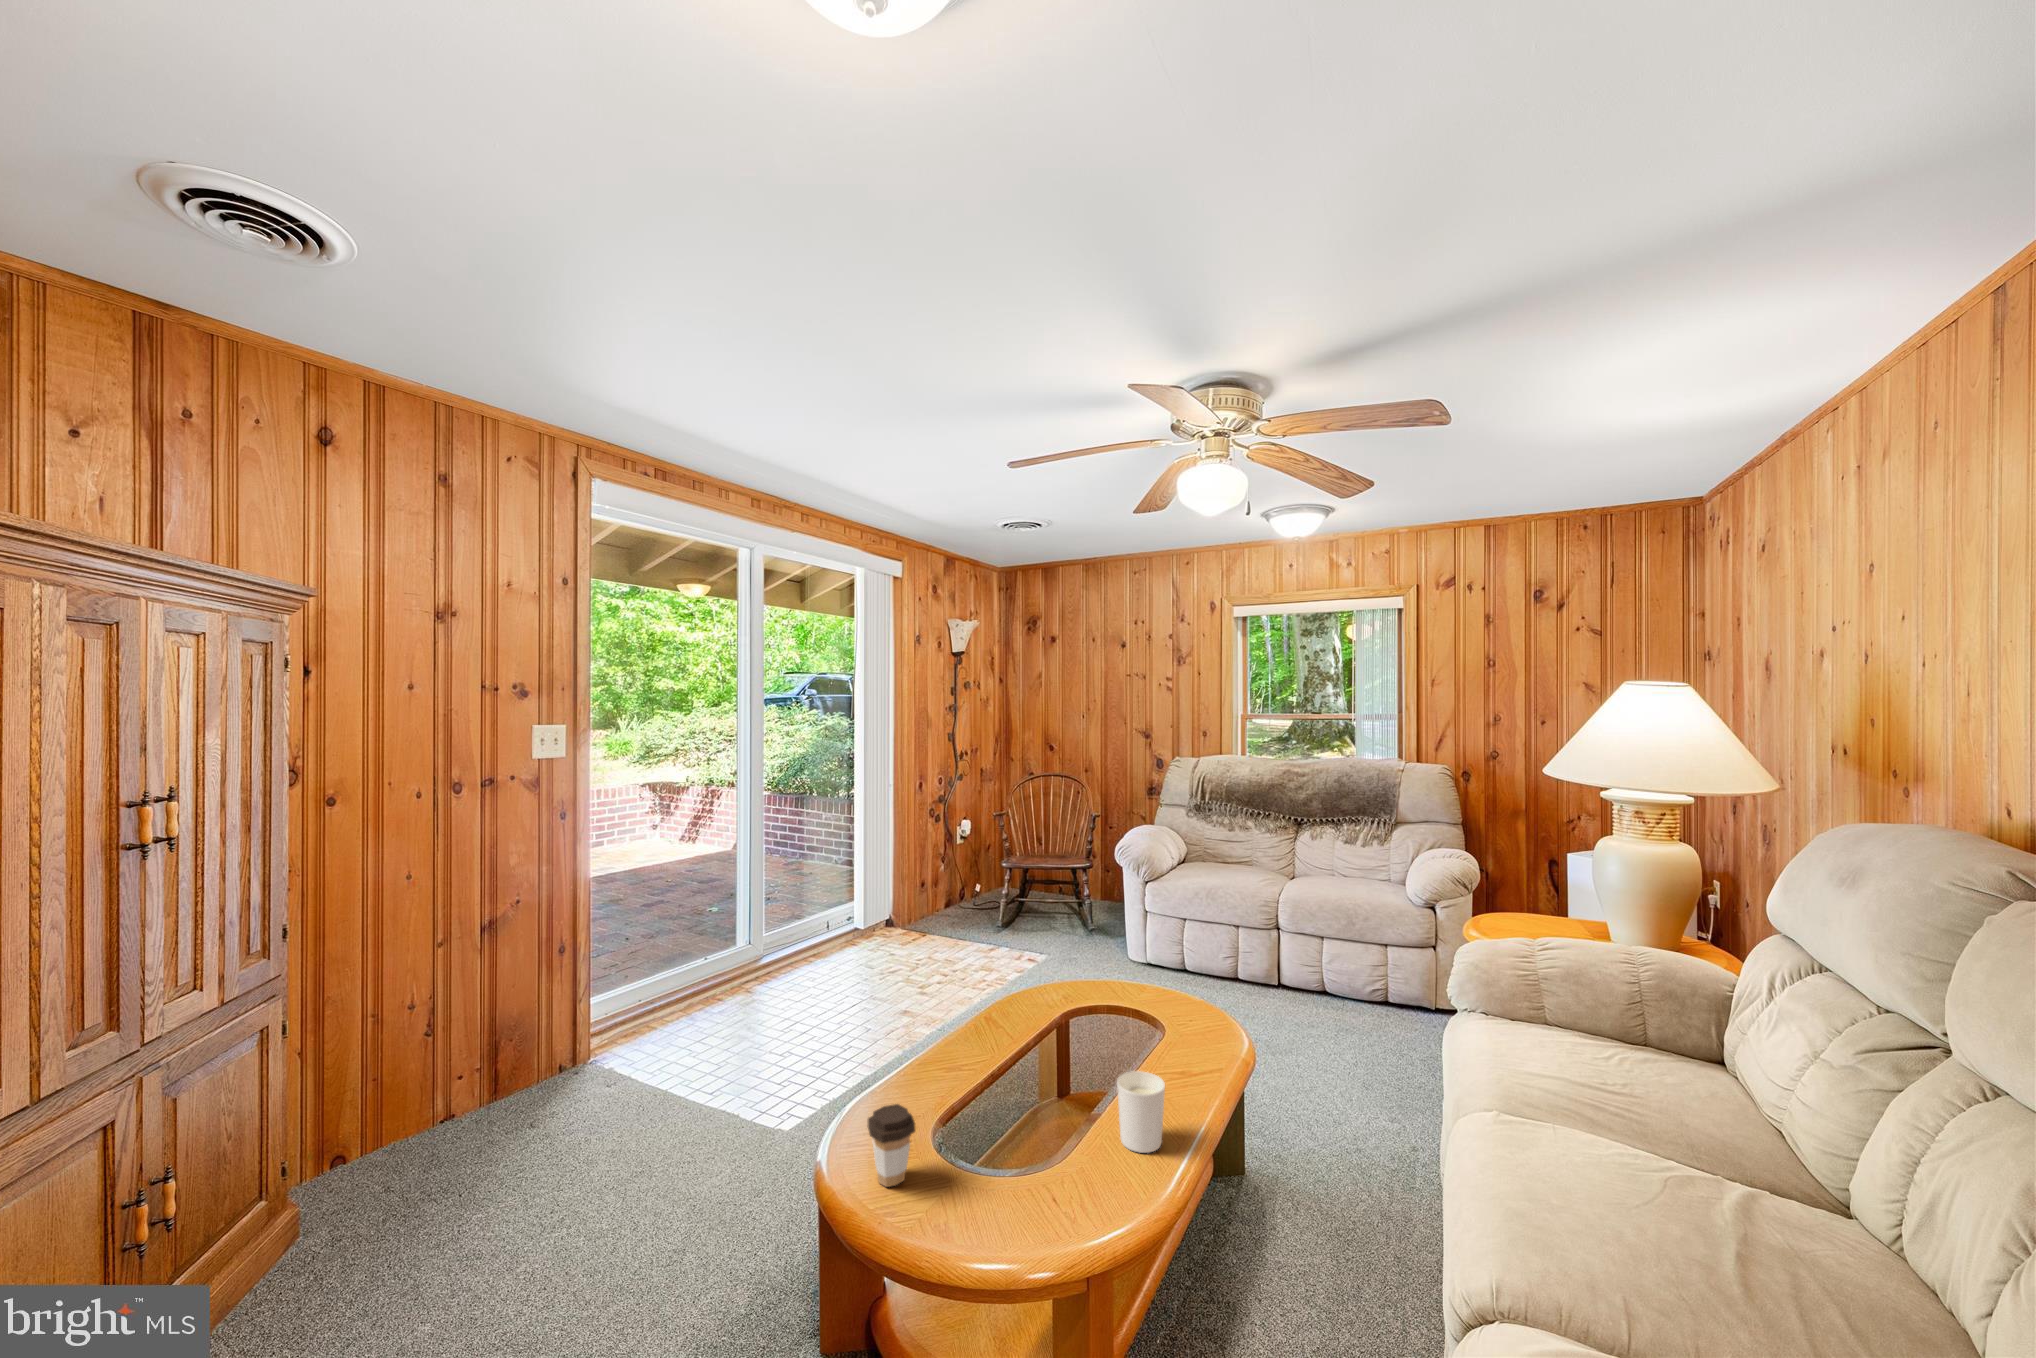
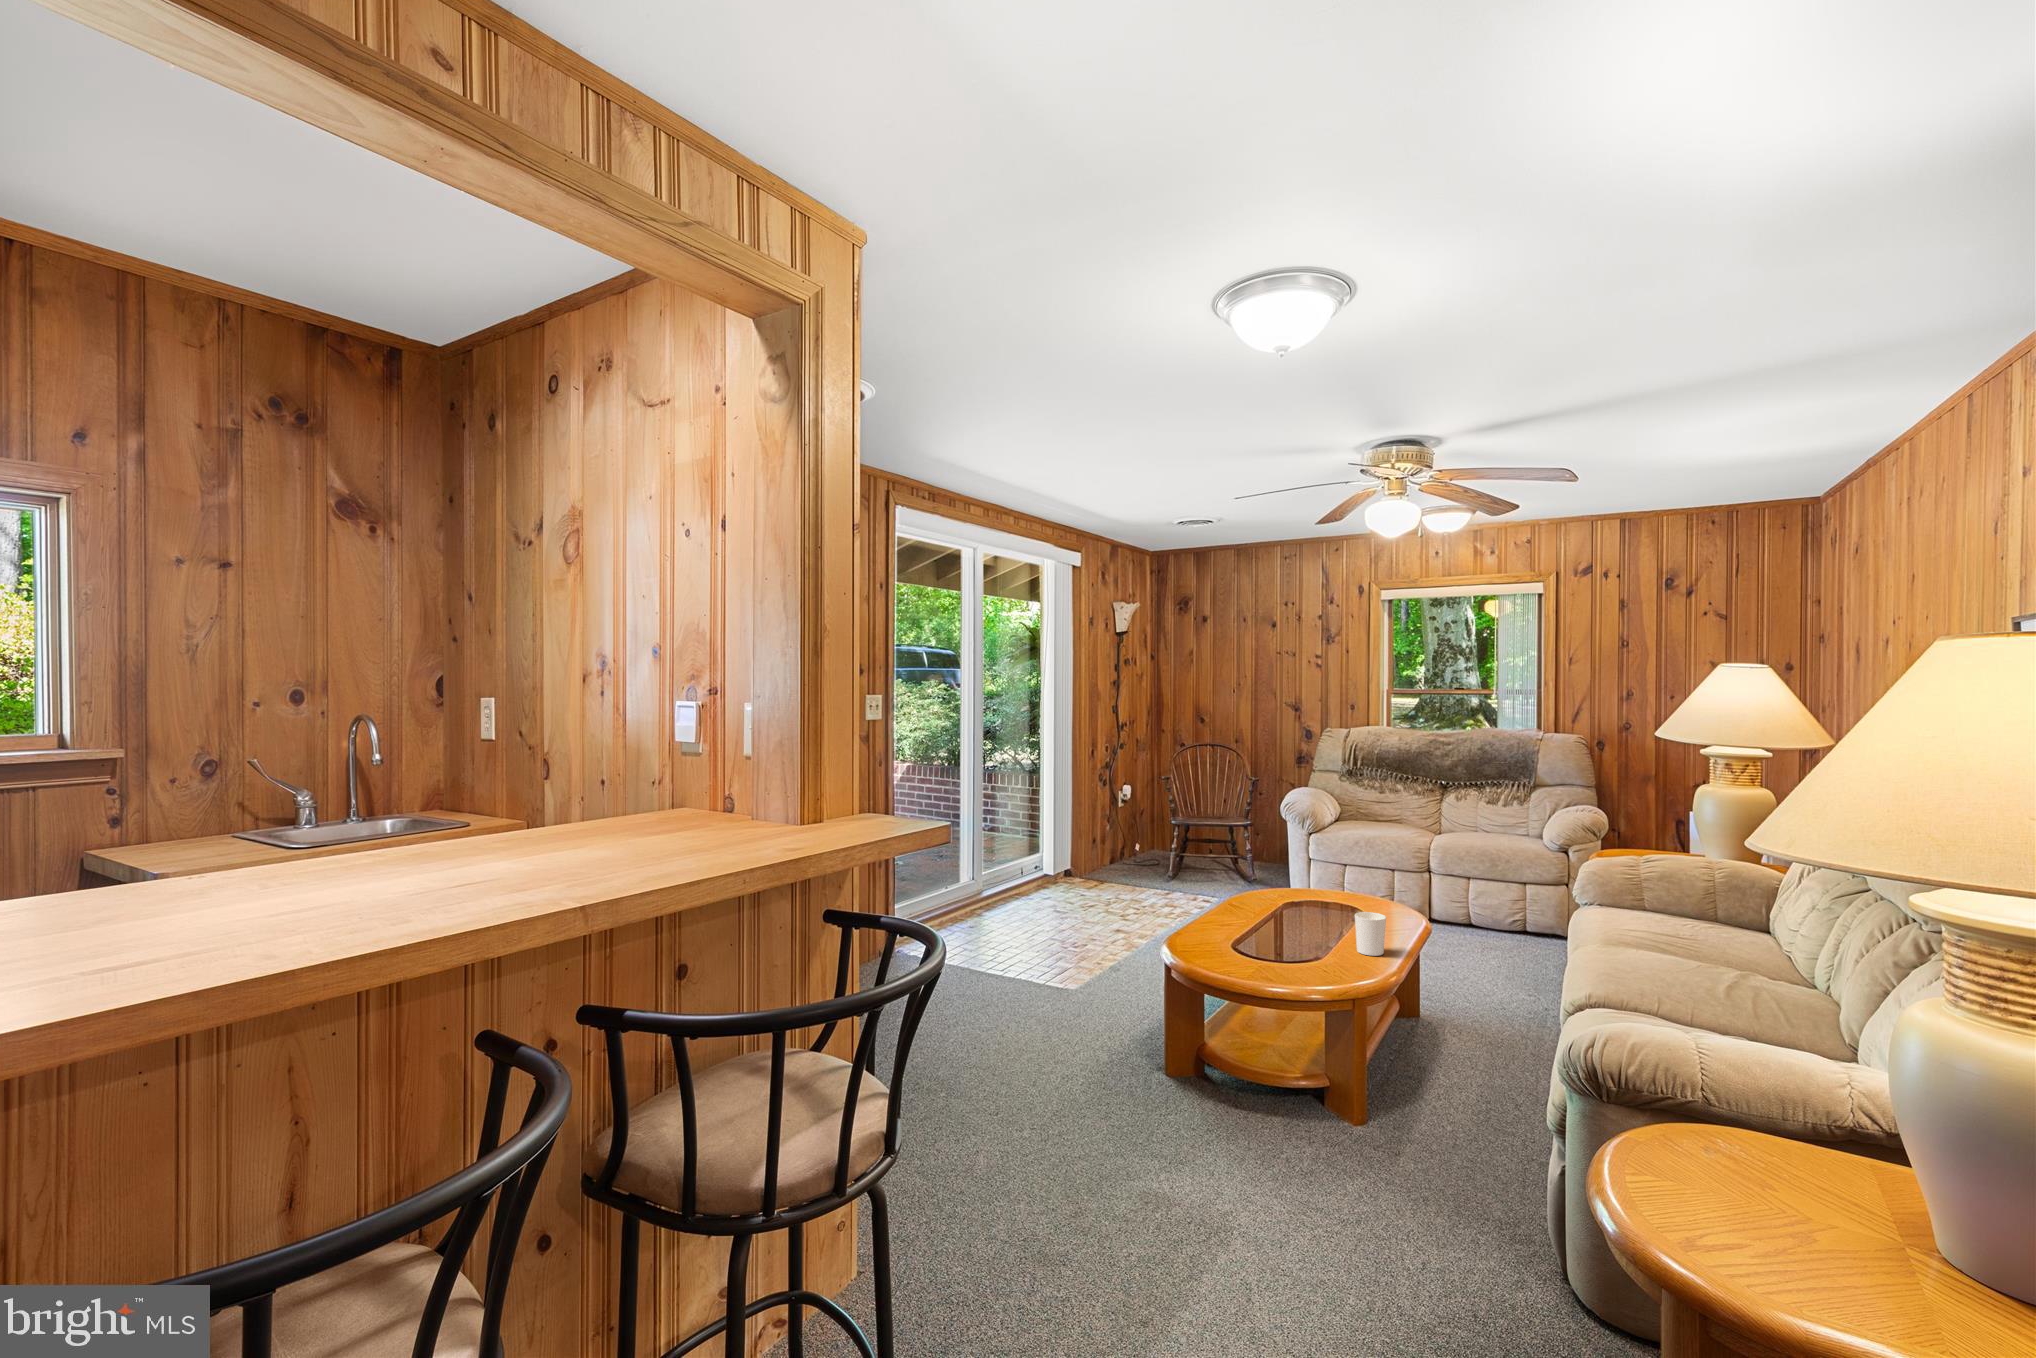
coffee cup: present [868,1104,915,1187] -> none [1213,919,1243,962]

